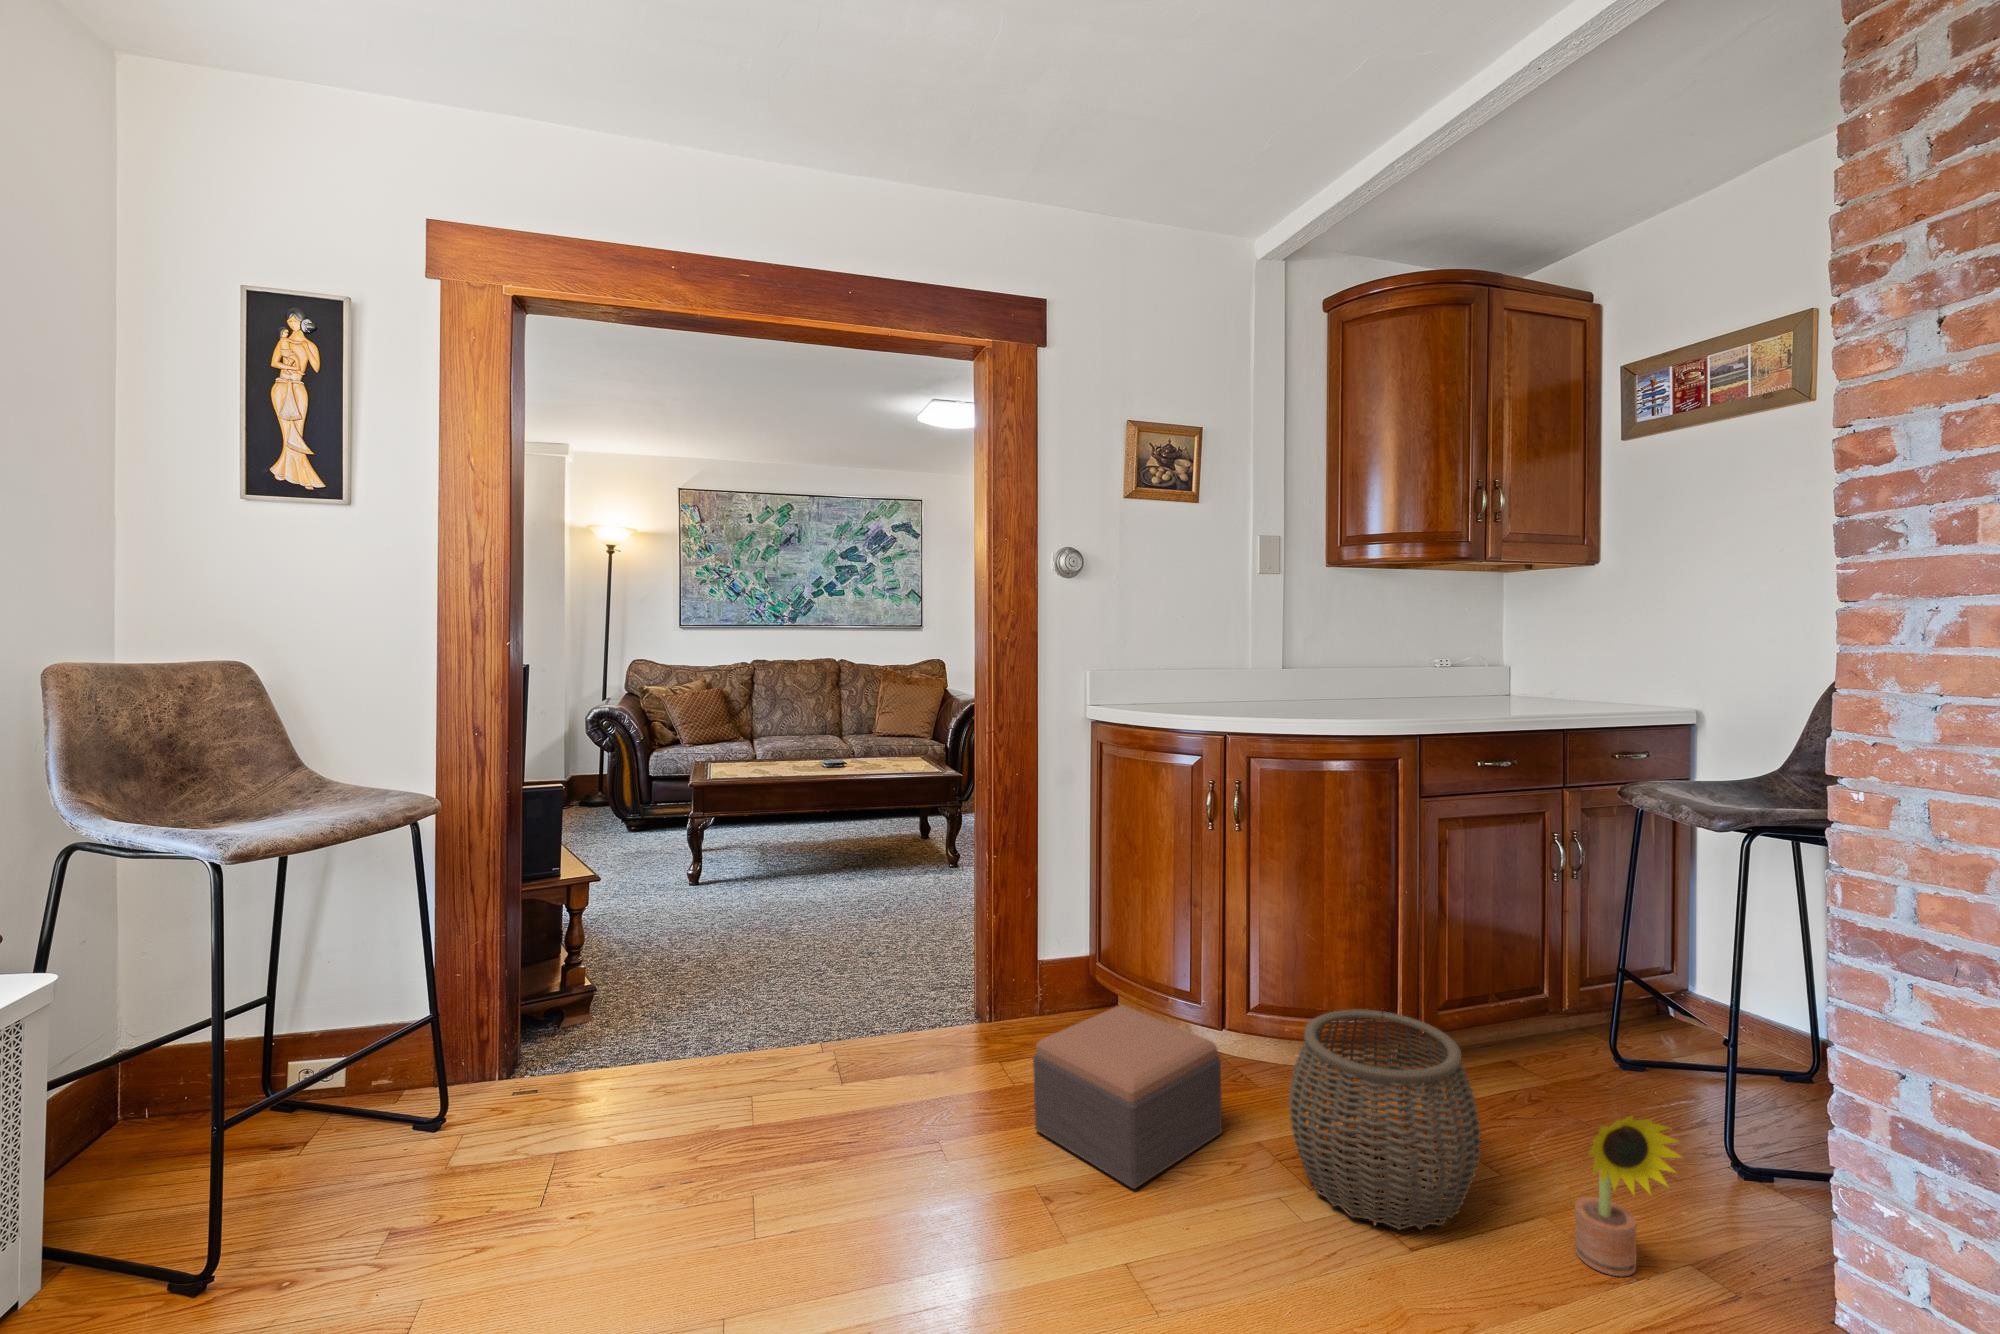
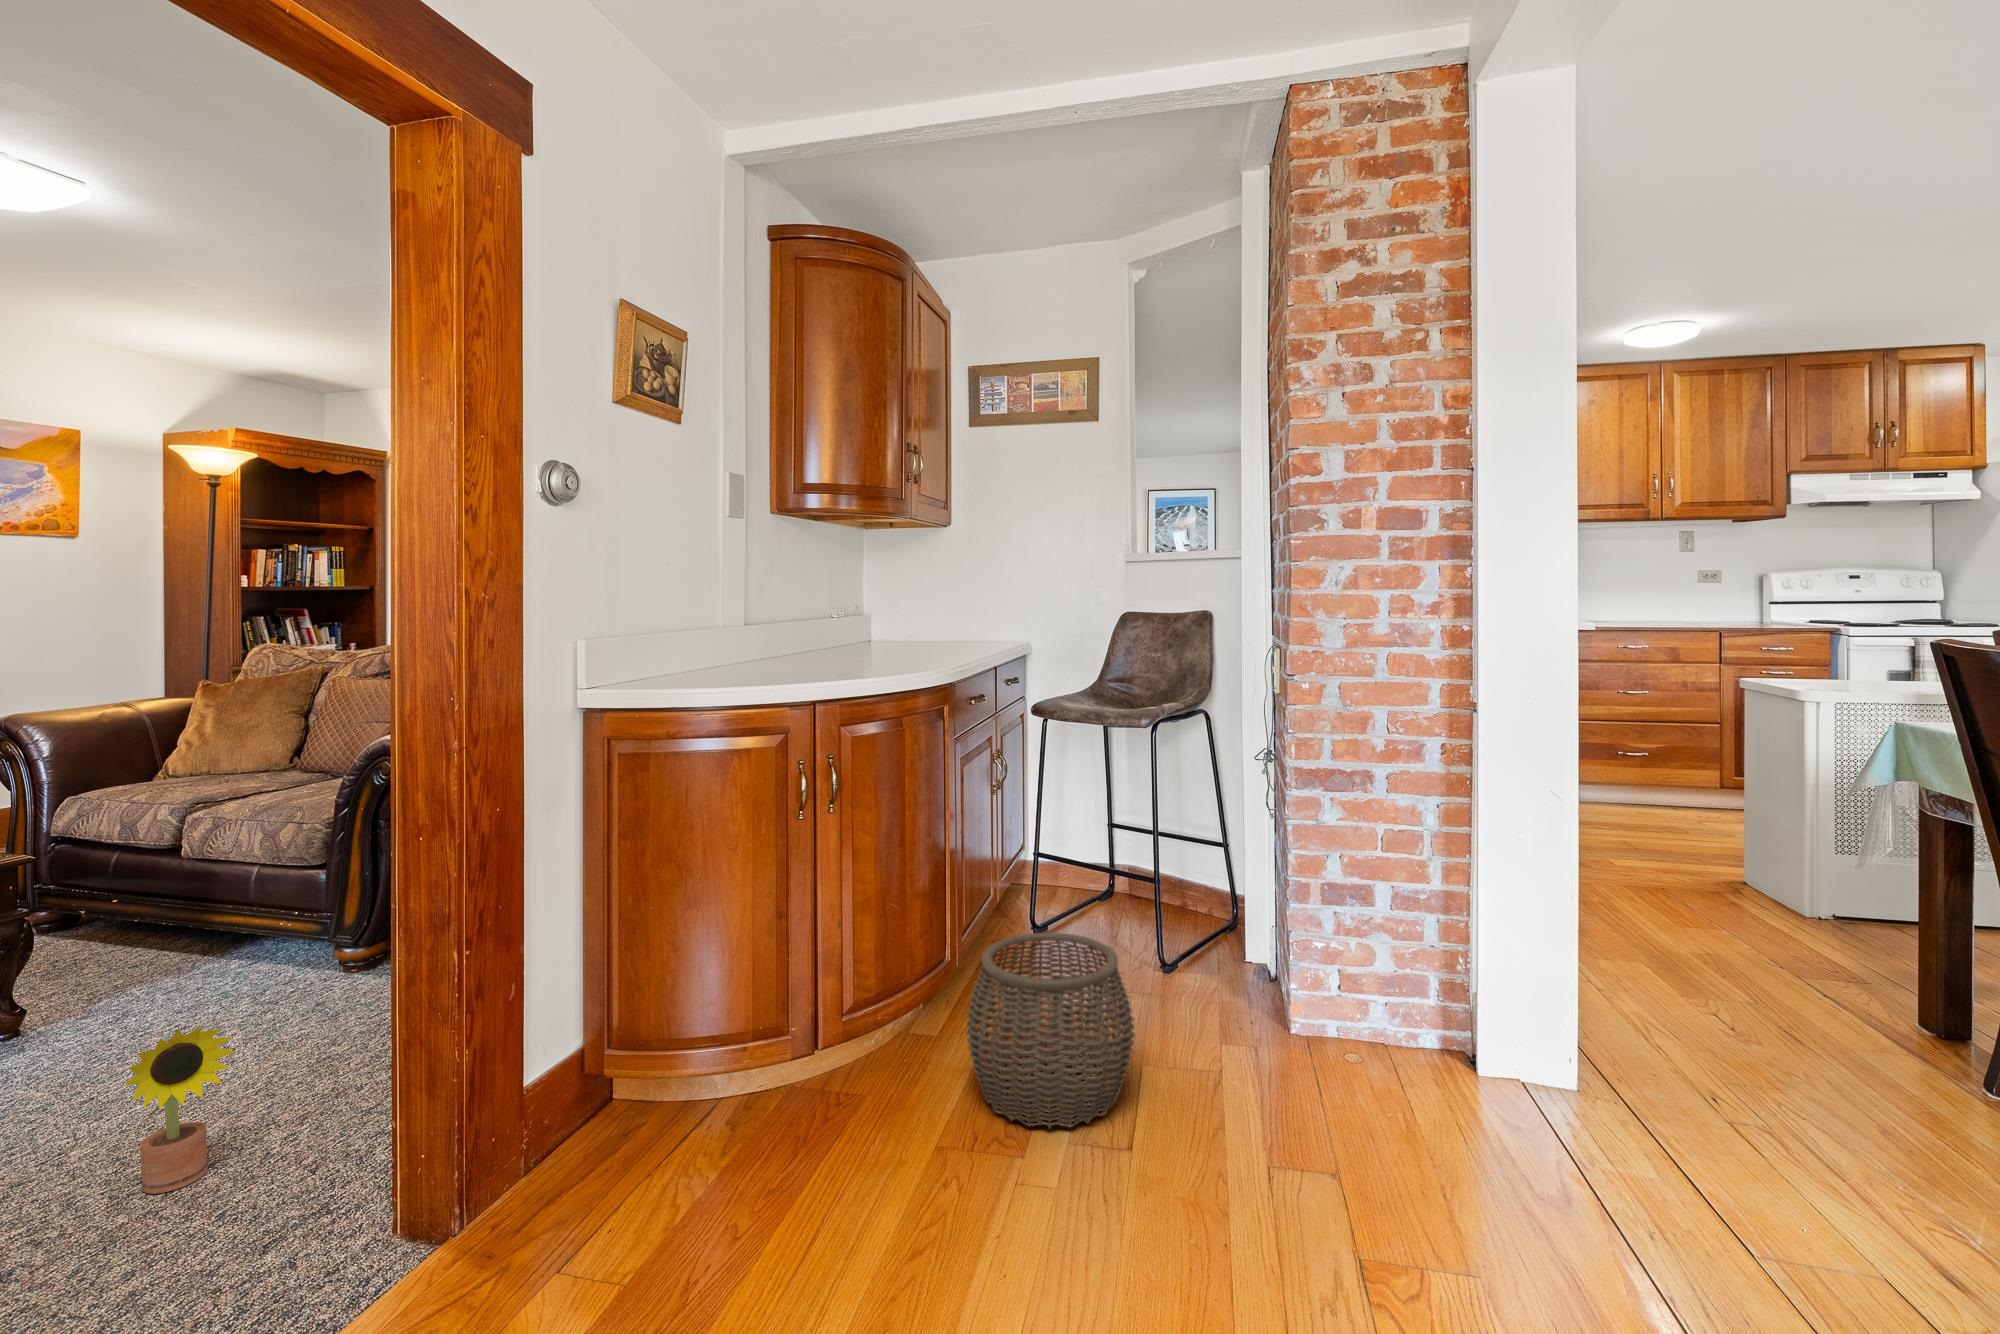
footstool: present [1033,1005,1222,1189] -> none [714,1030,904,1251]
decorative plant: present [1575,1116,1681,1276] -> present [124,1027,236,1194]

